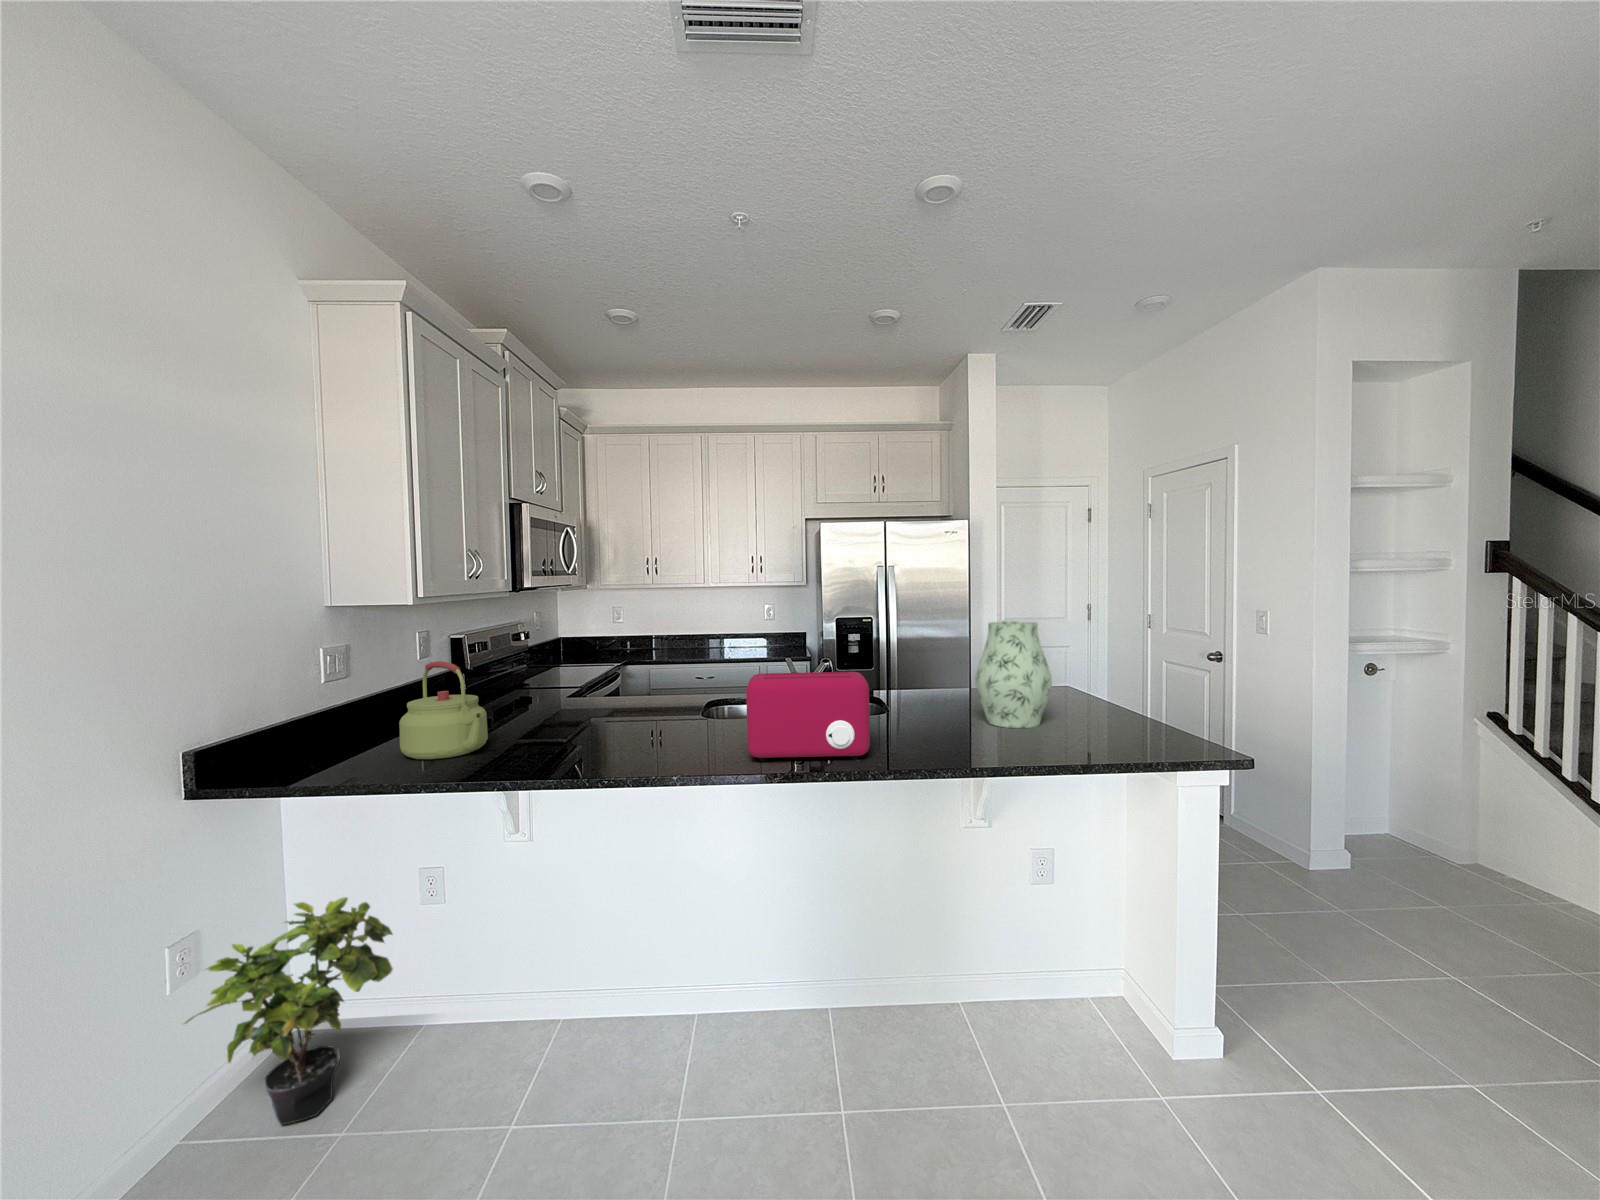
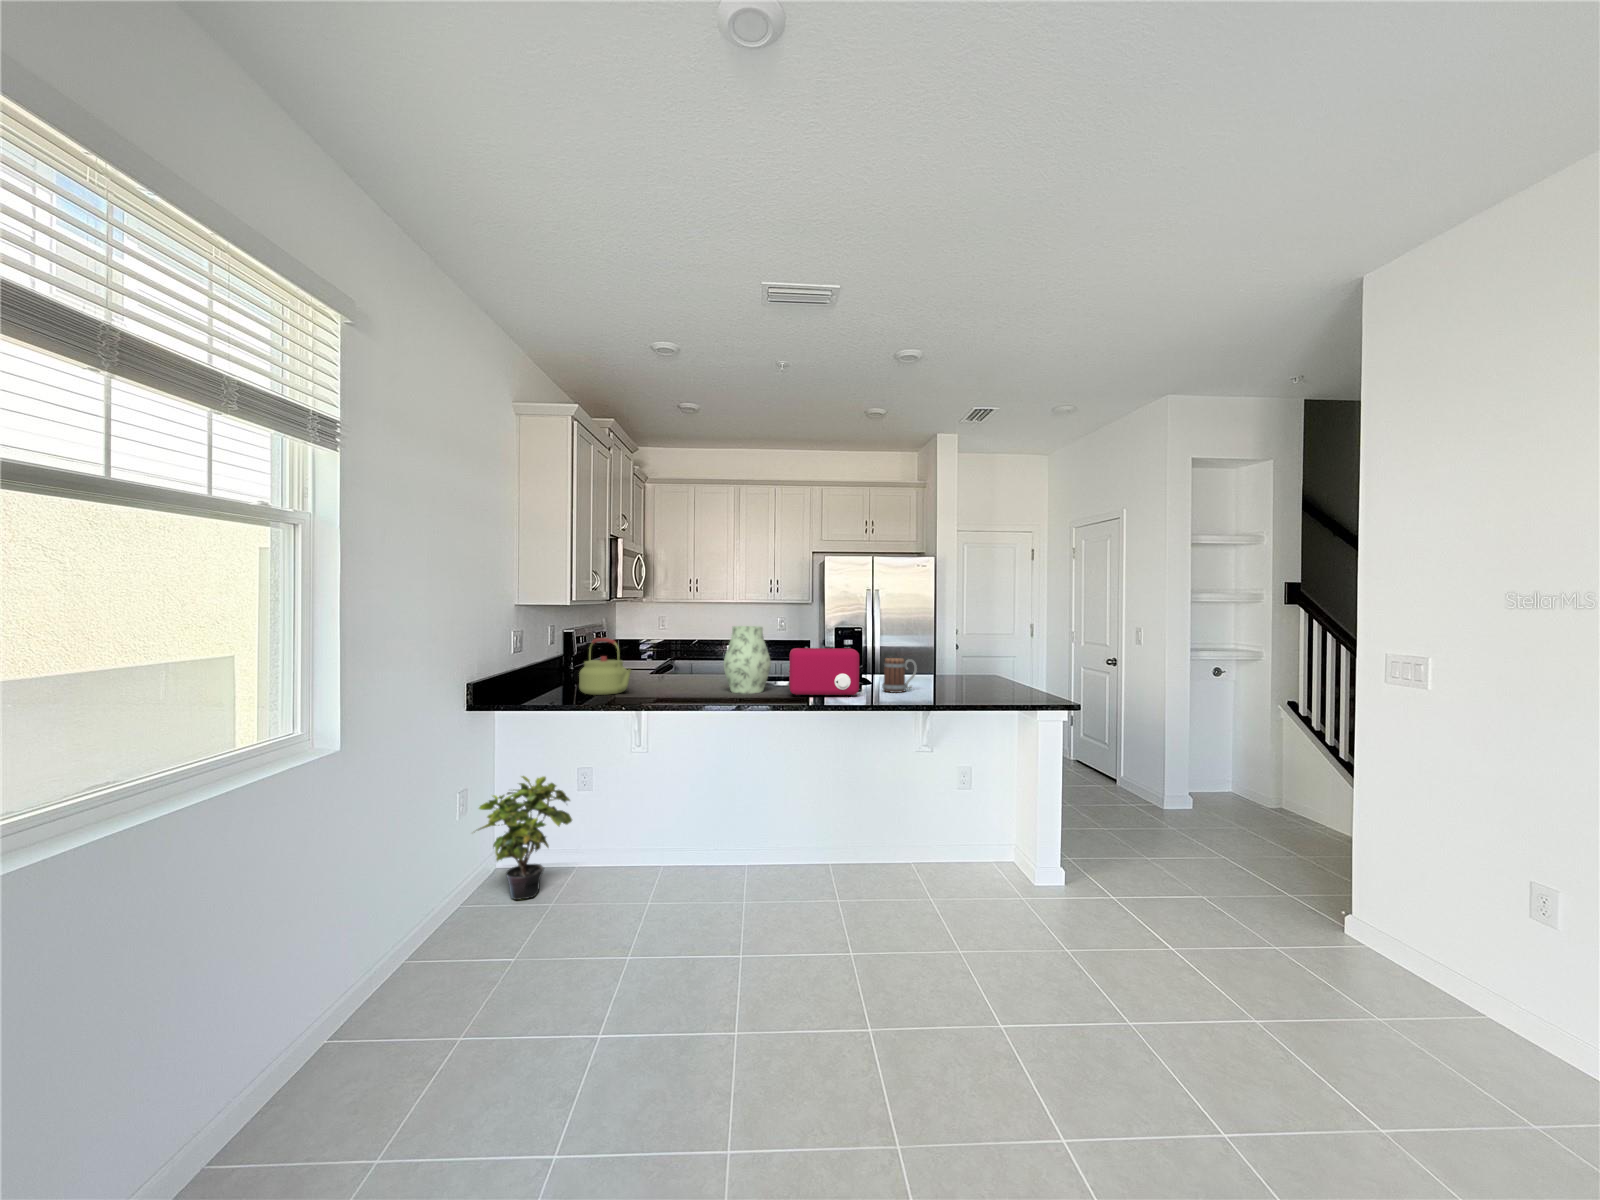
vase: present [975,621,1052,728] -> present [723,626,771,694]
mug: none [909,682,967,743] -> present [882,658,917,693]

